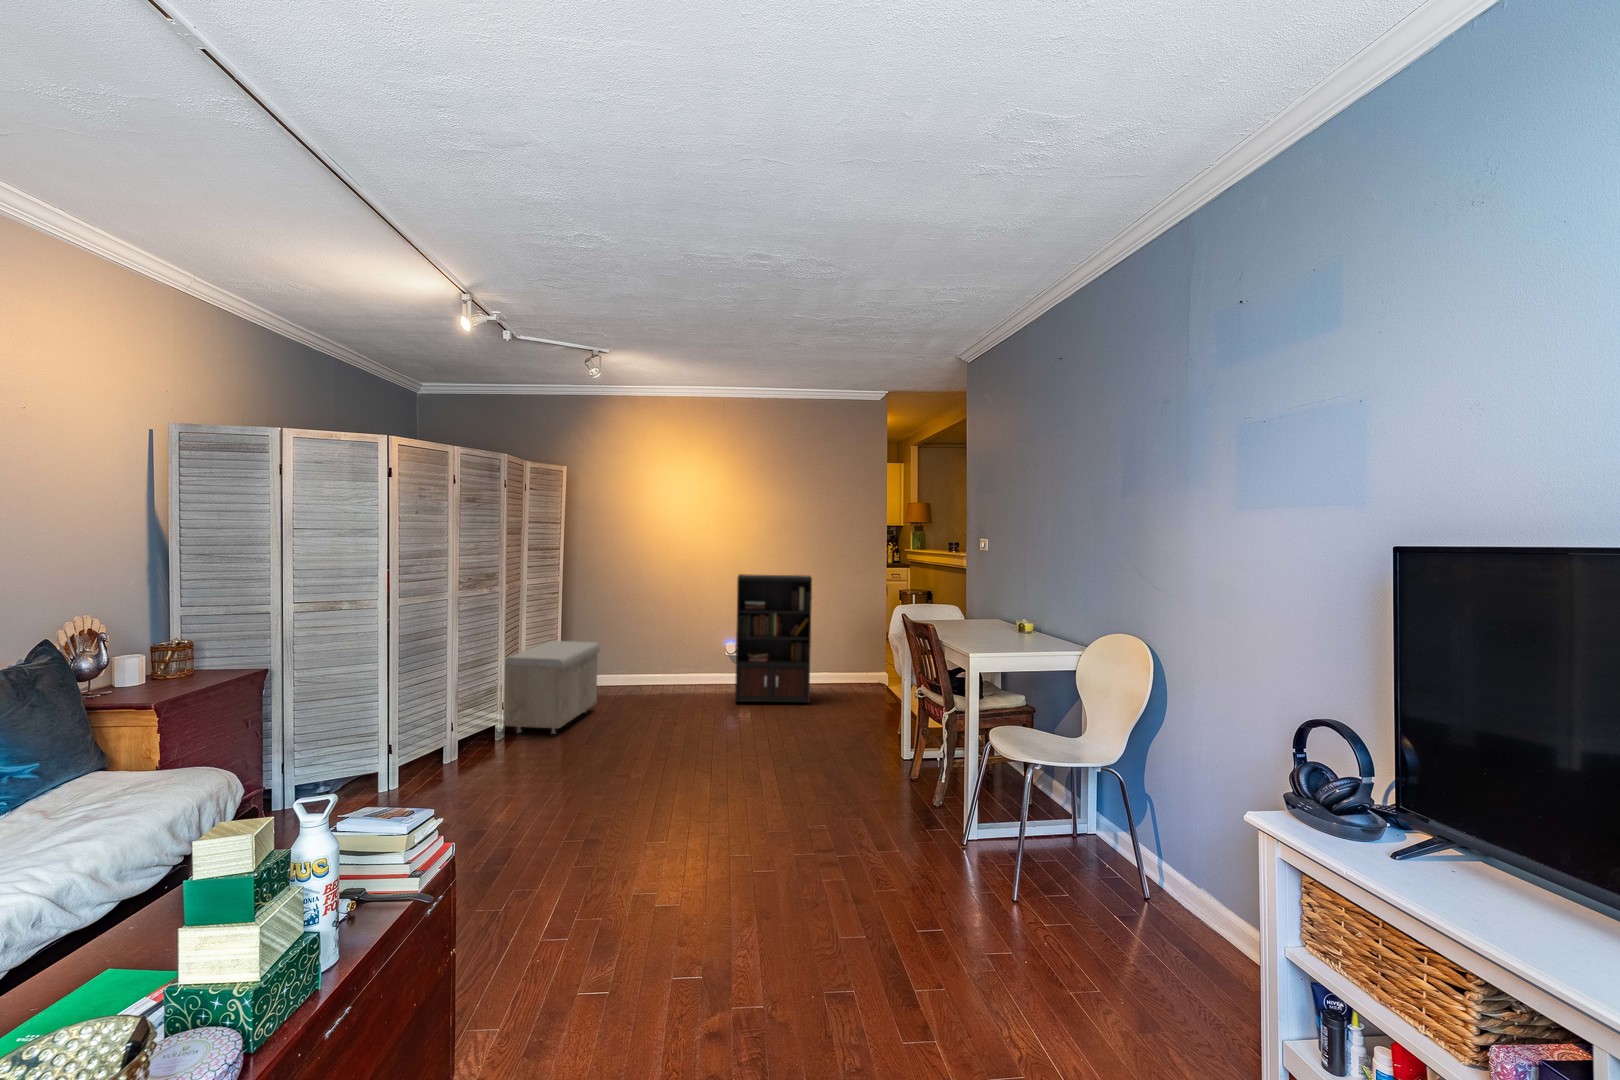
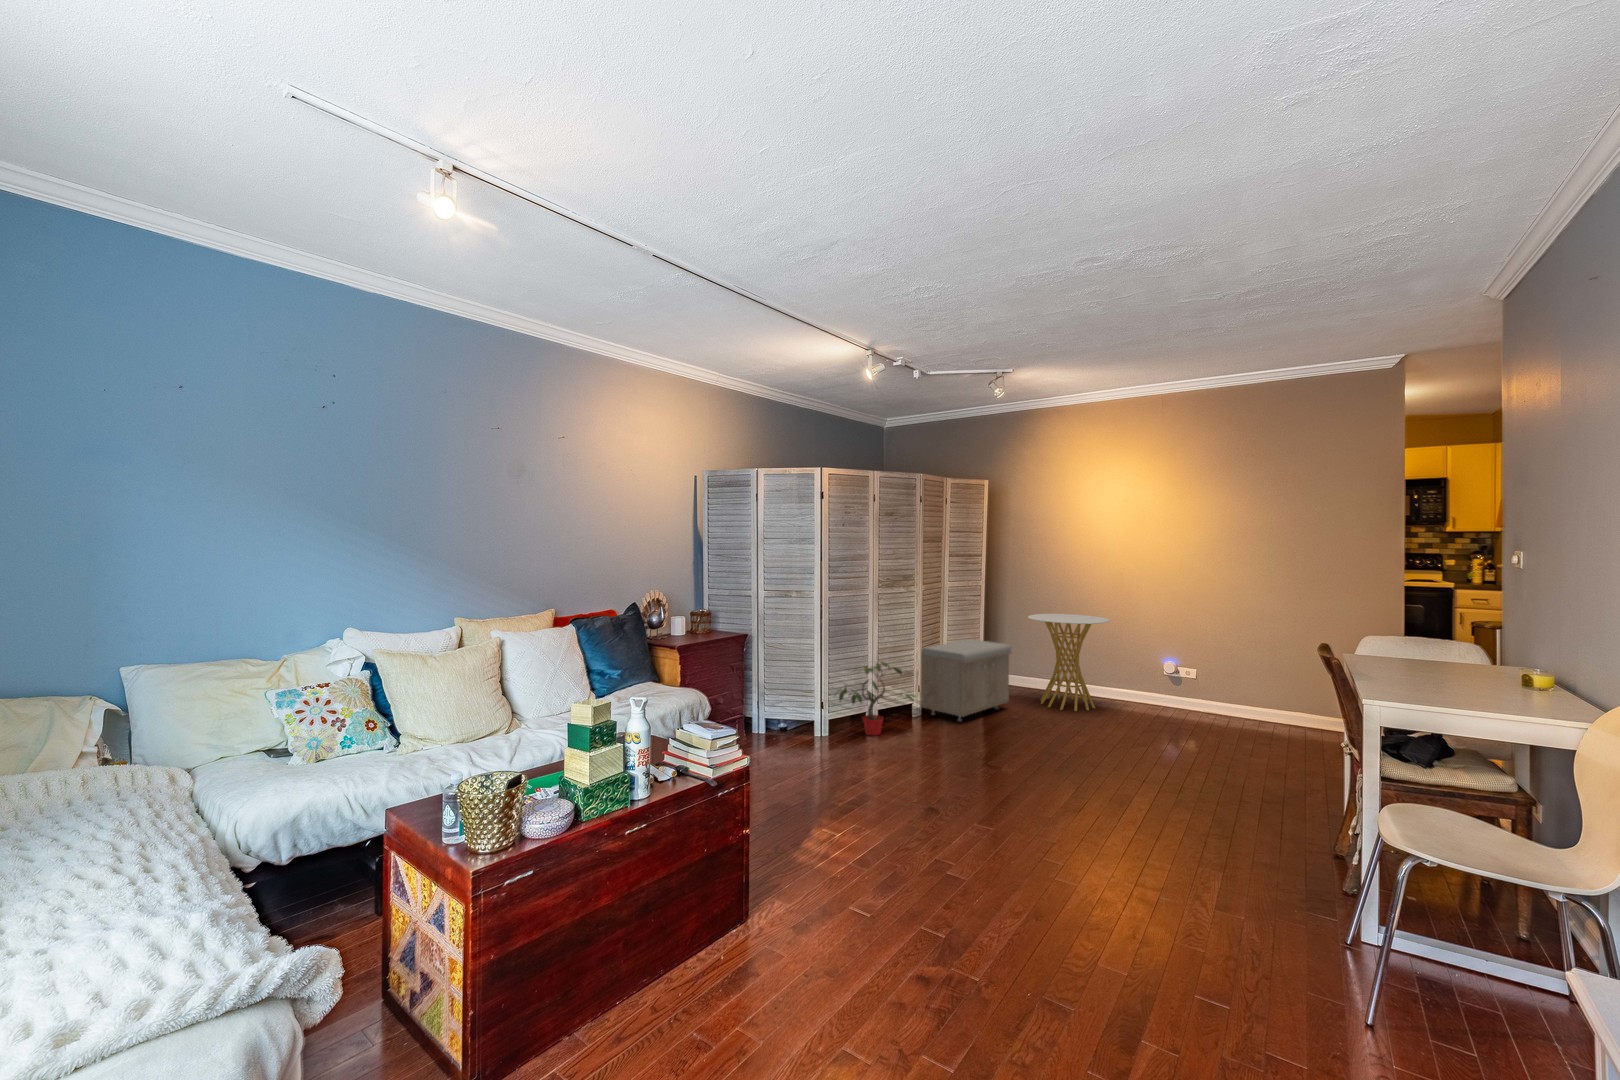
bookcase: present [735,574,812,703] -> none [1157,585,1291,742]
side table: none [611,605,689,702] -> present [1028,614,1109,711]
potted plant: none [407,680,518,773] -> present [839,662,916,736]

